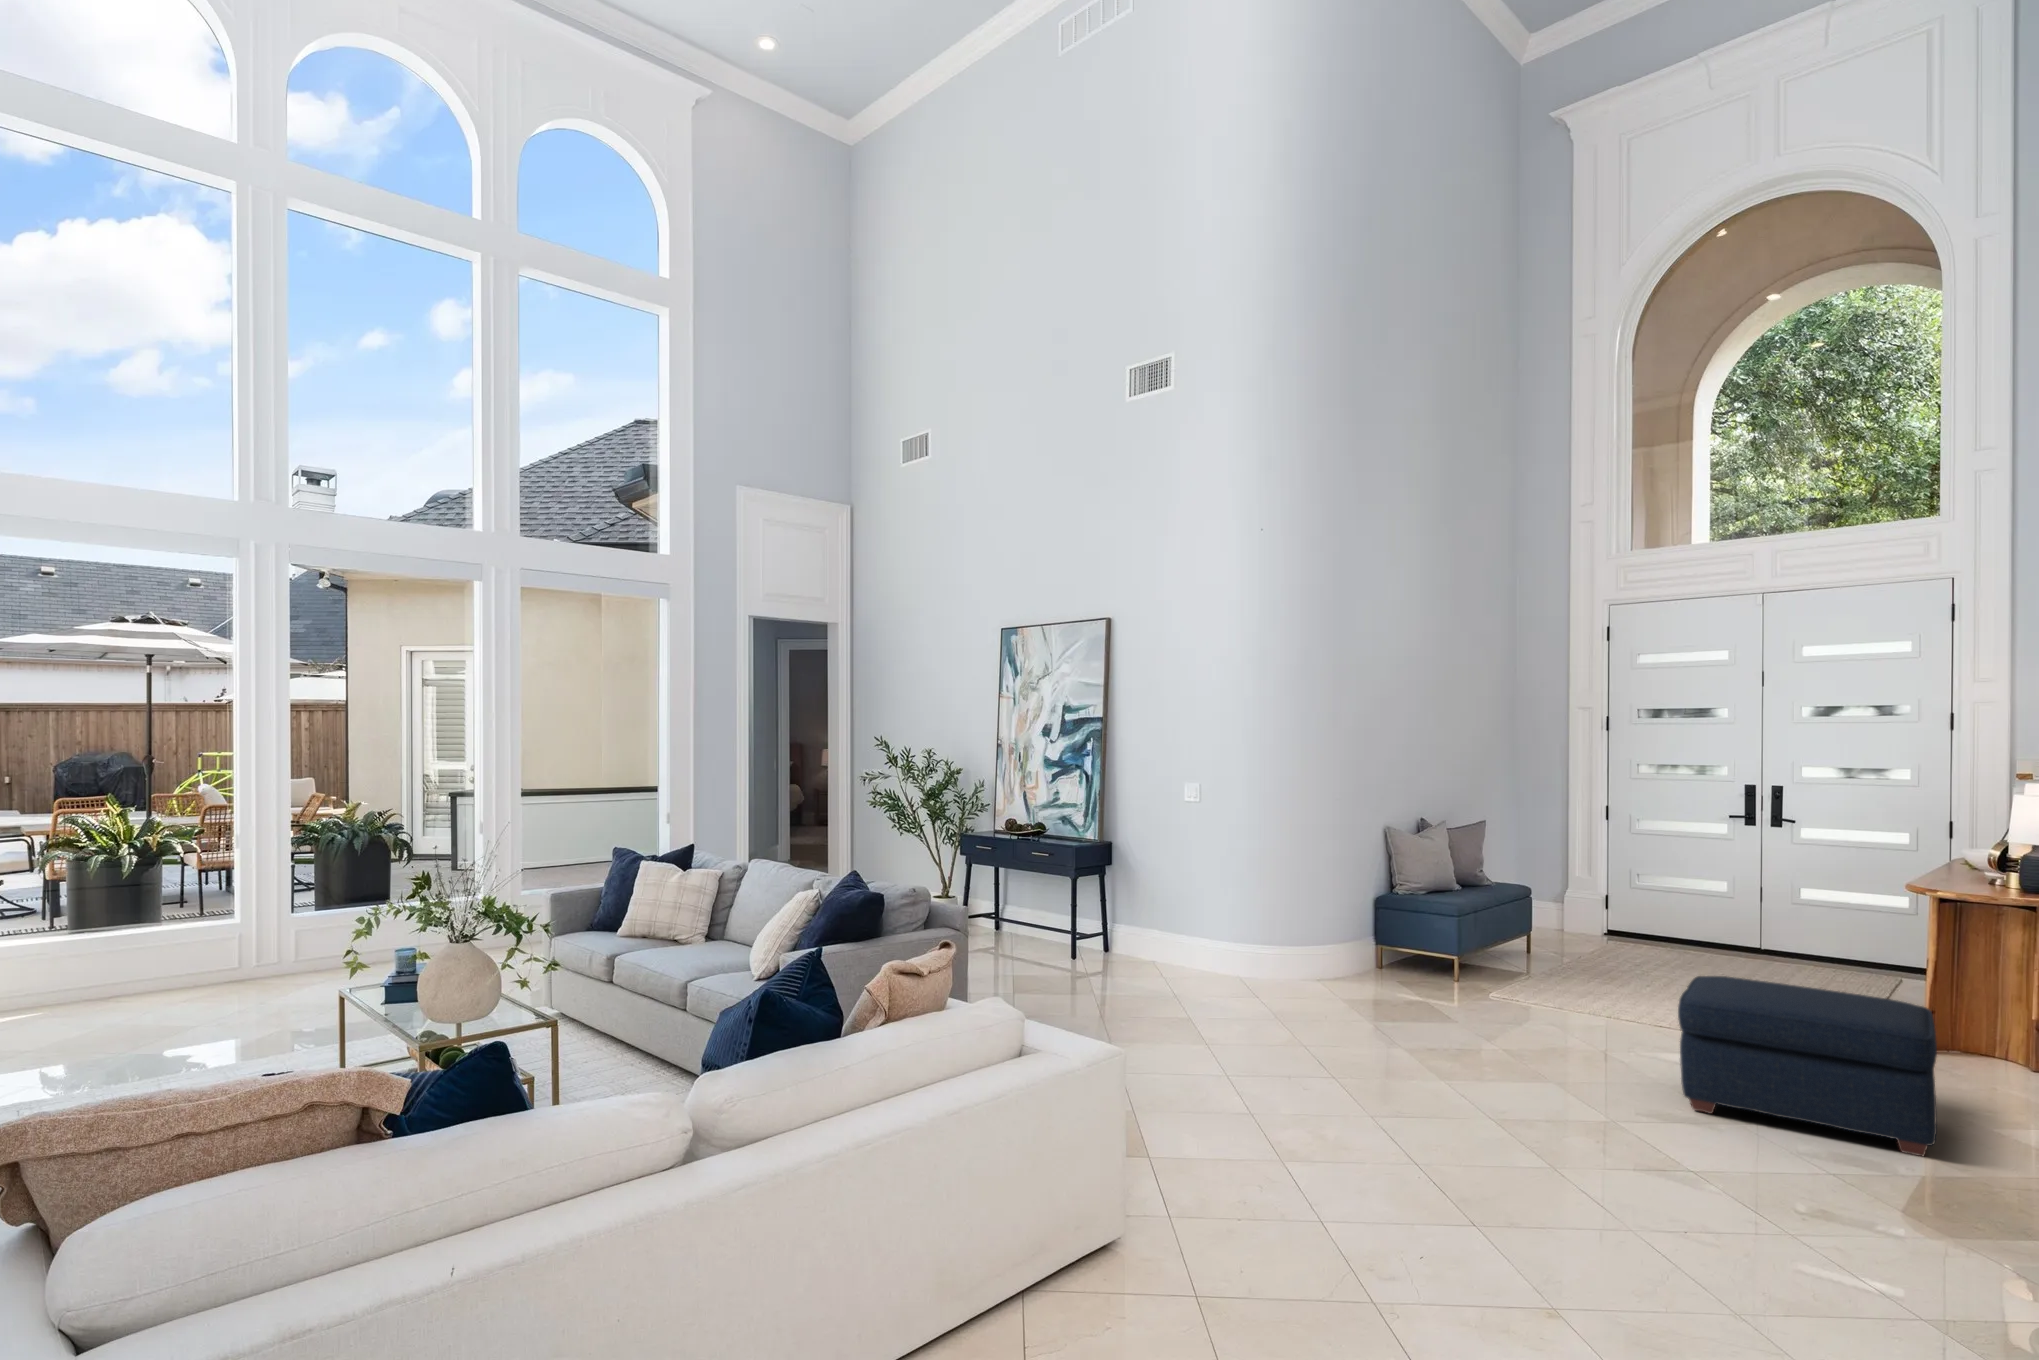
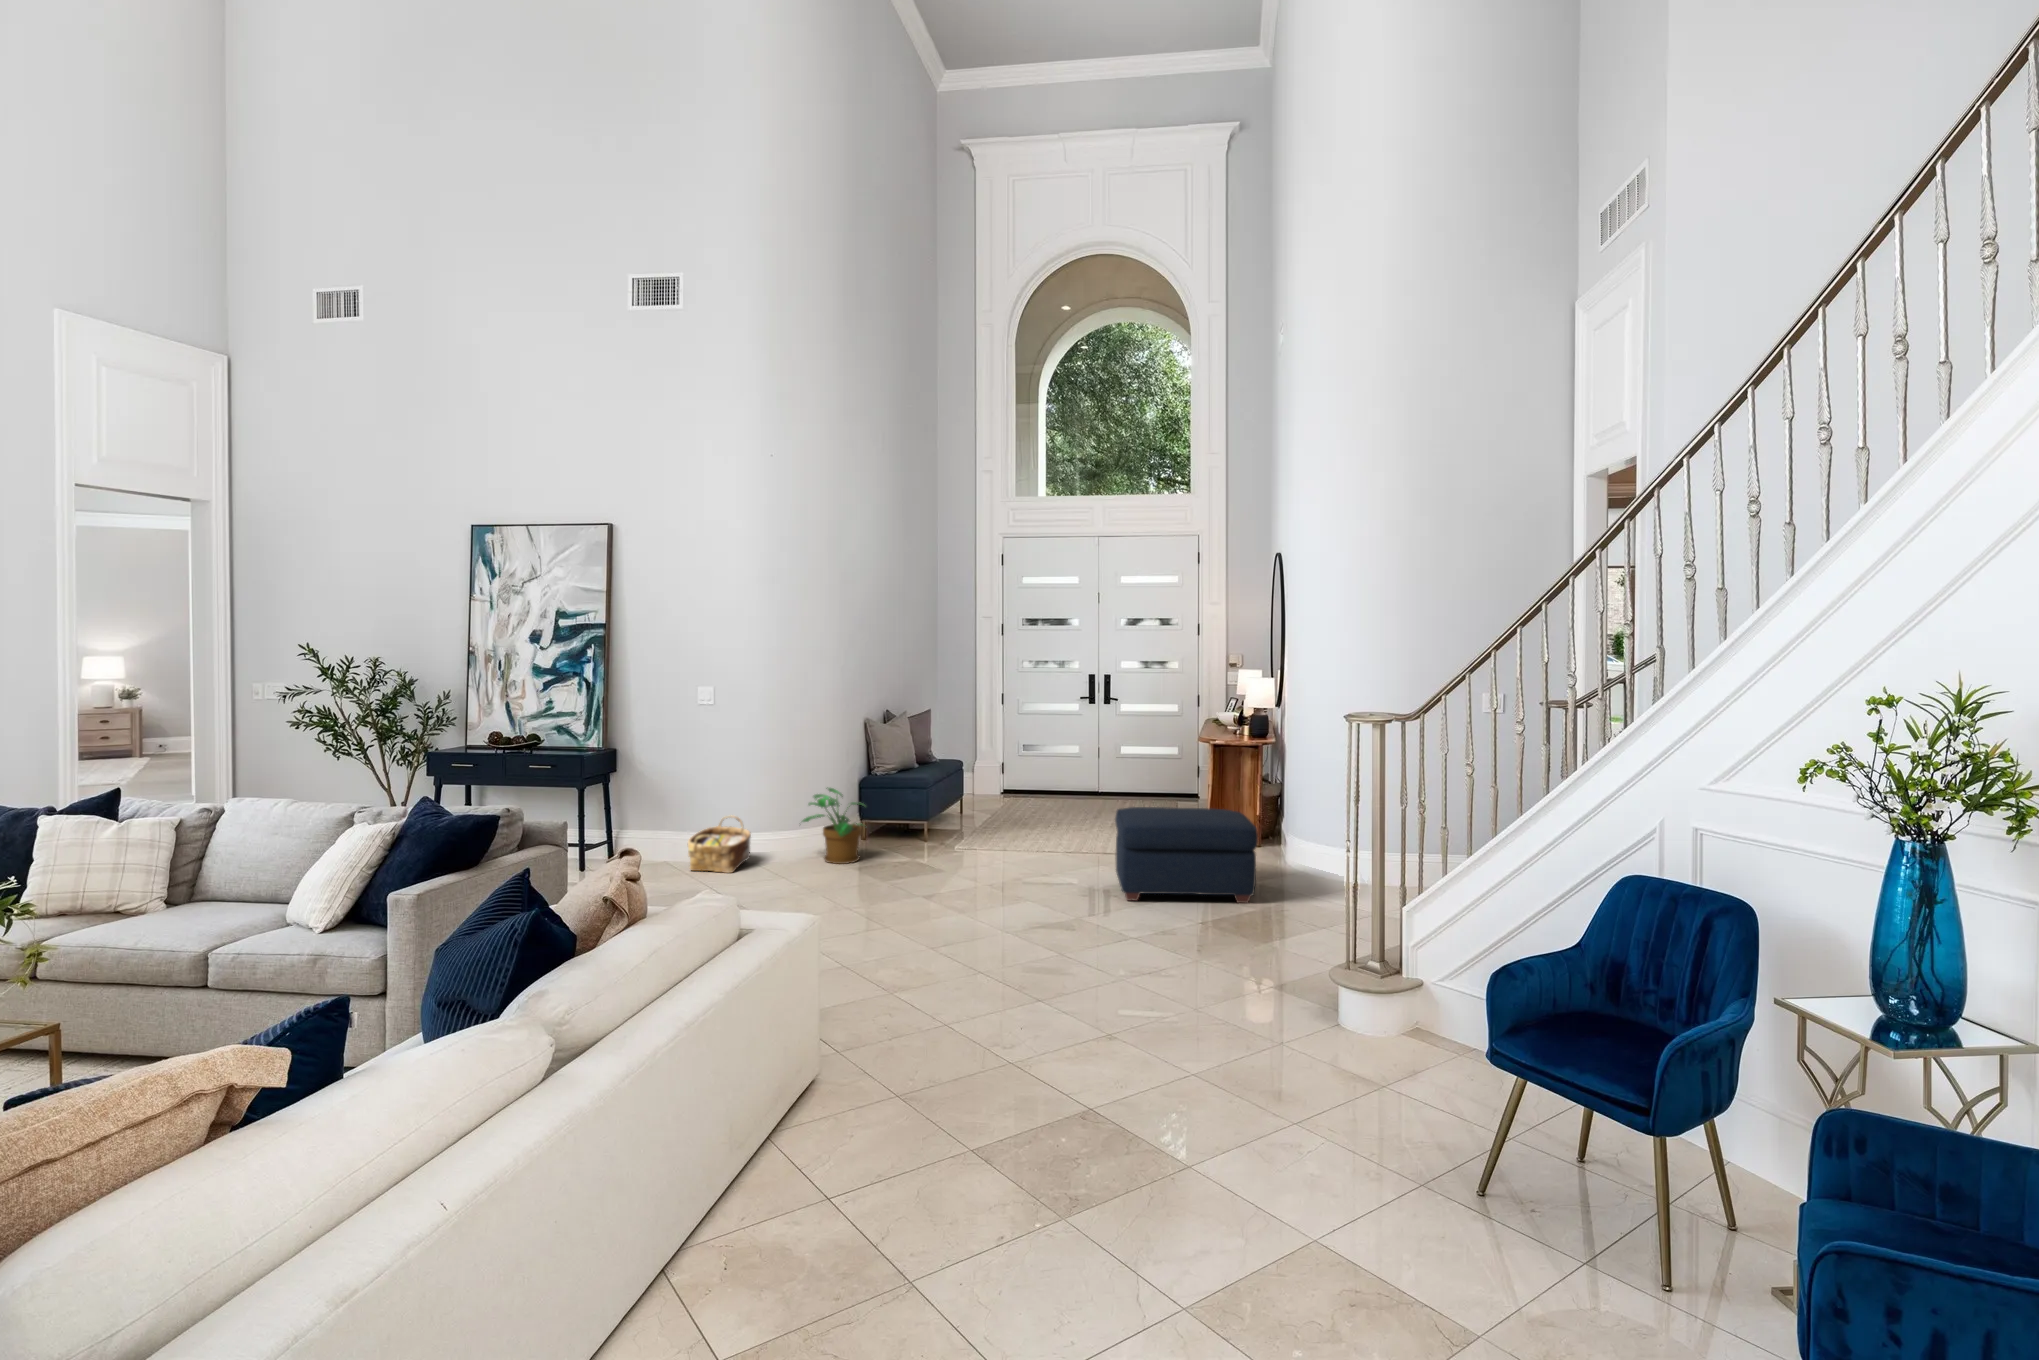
potted plant: none [1288,904,1367,997] -> present [800,787,865,864]
woven basket: none [1163,924,1234,987] -> present [688,815,751,873]

